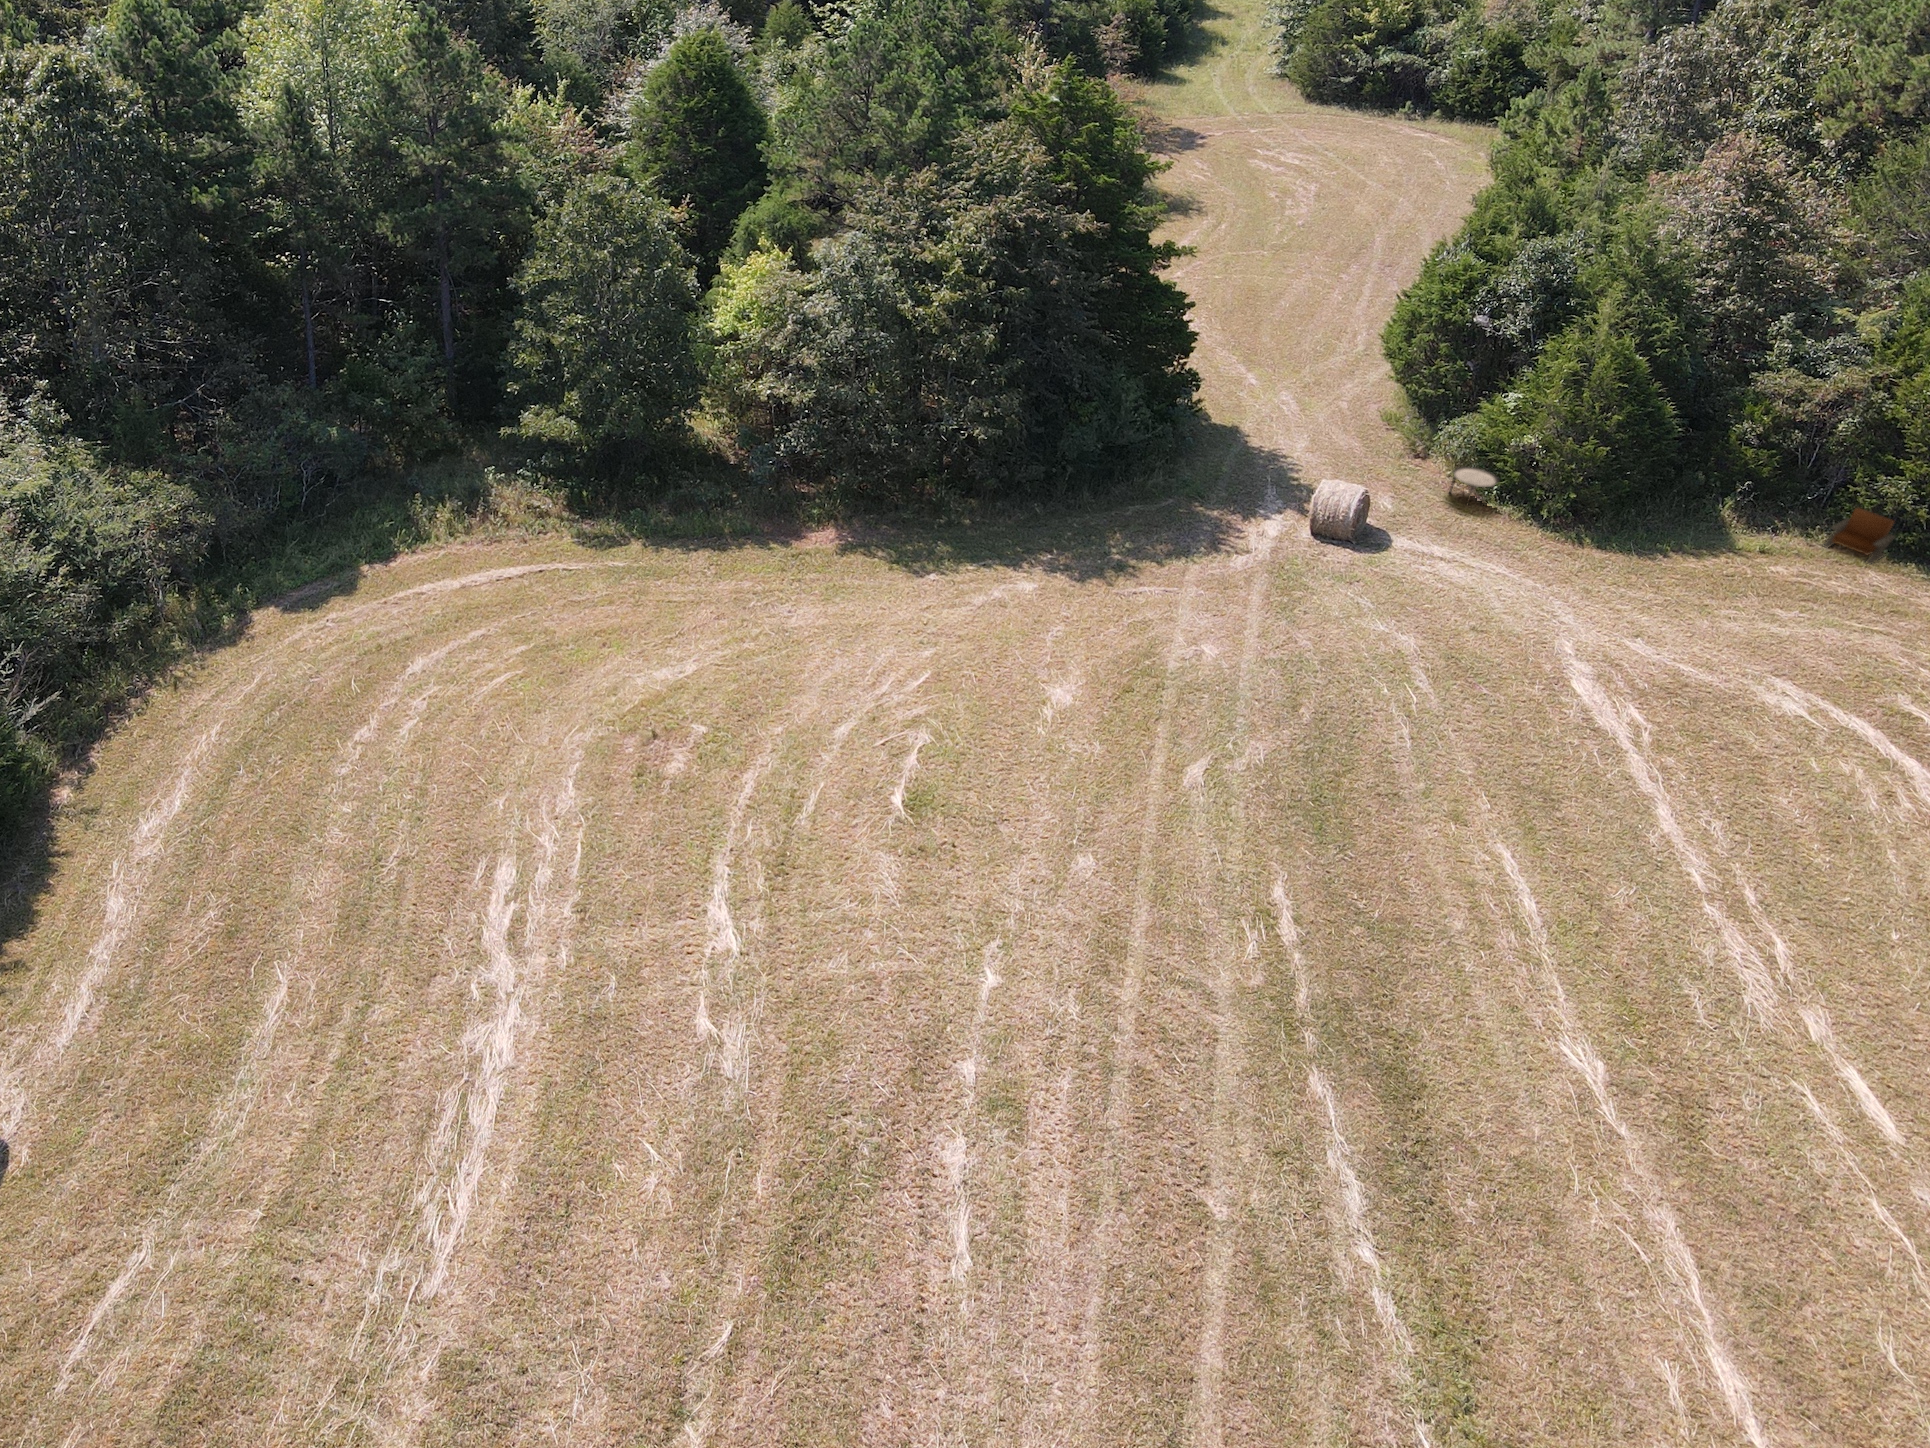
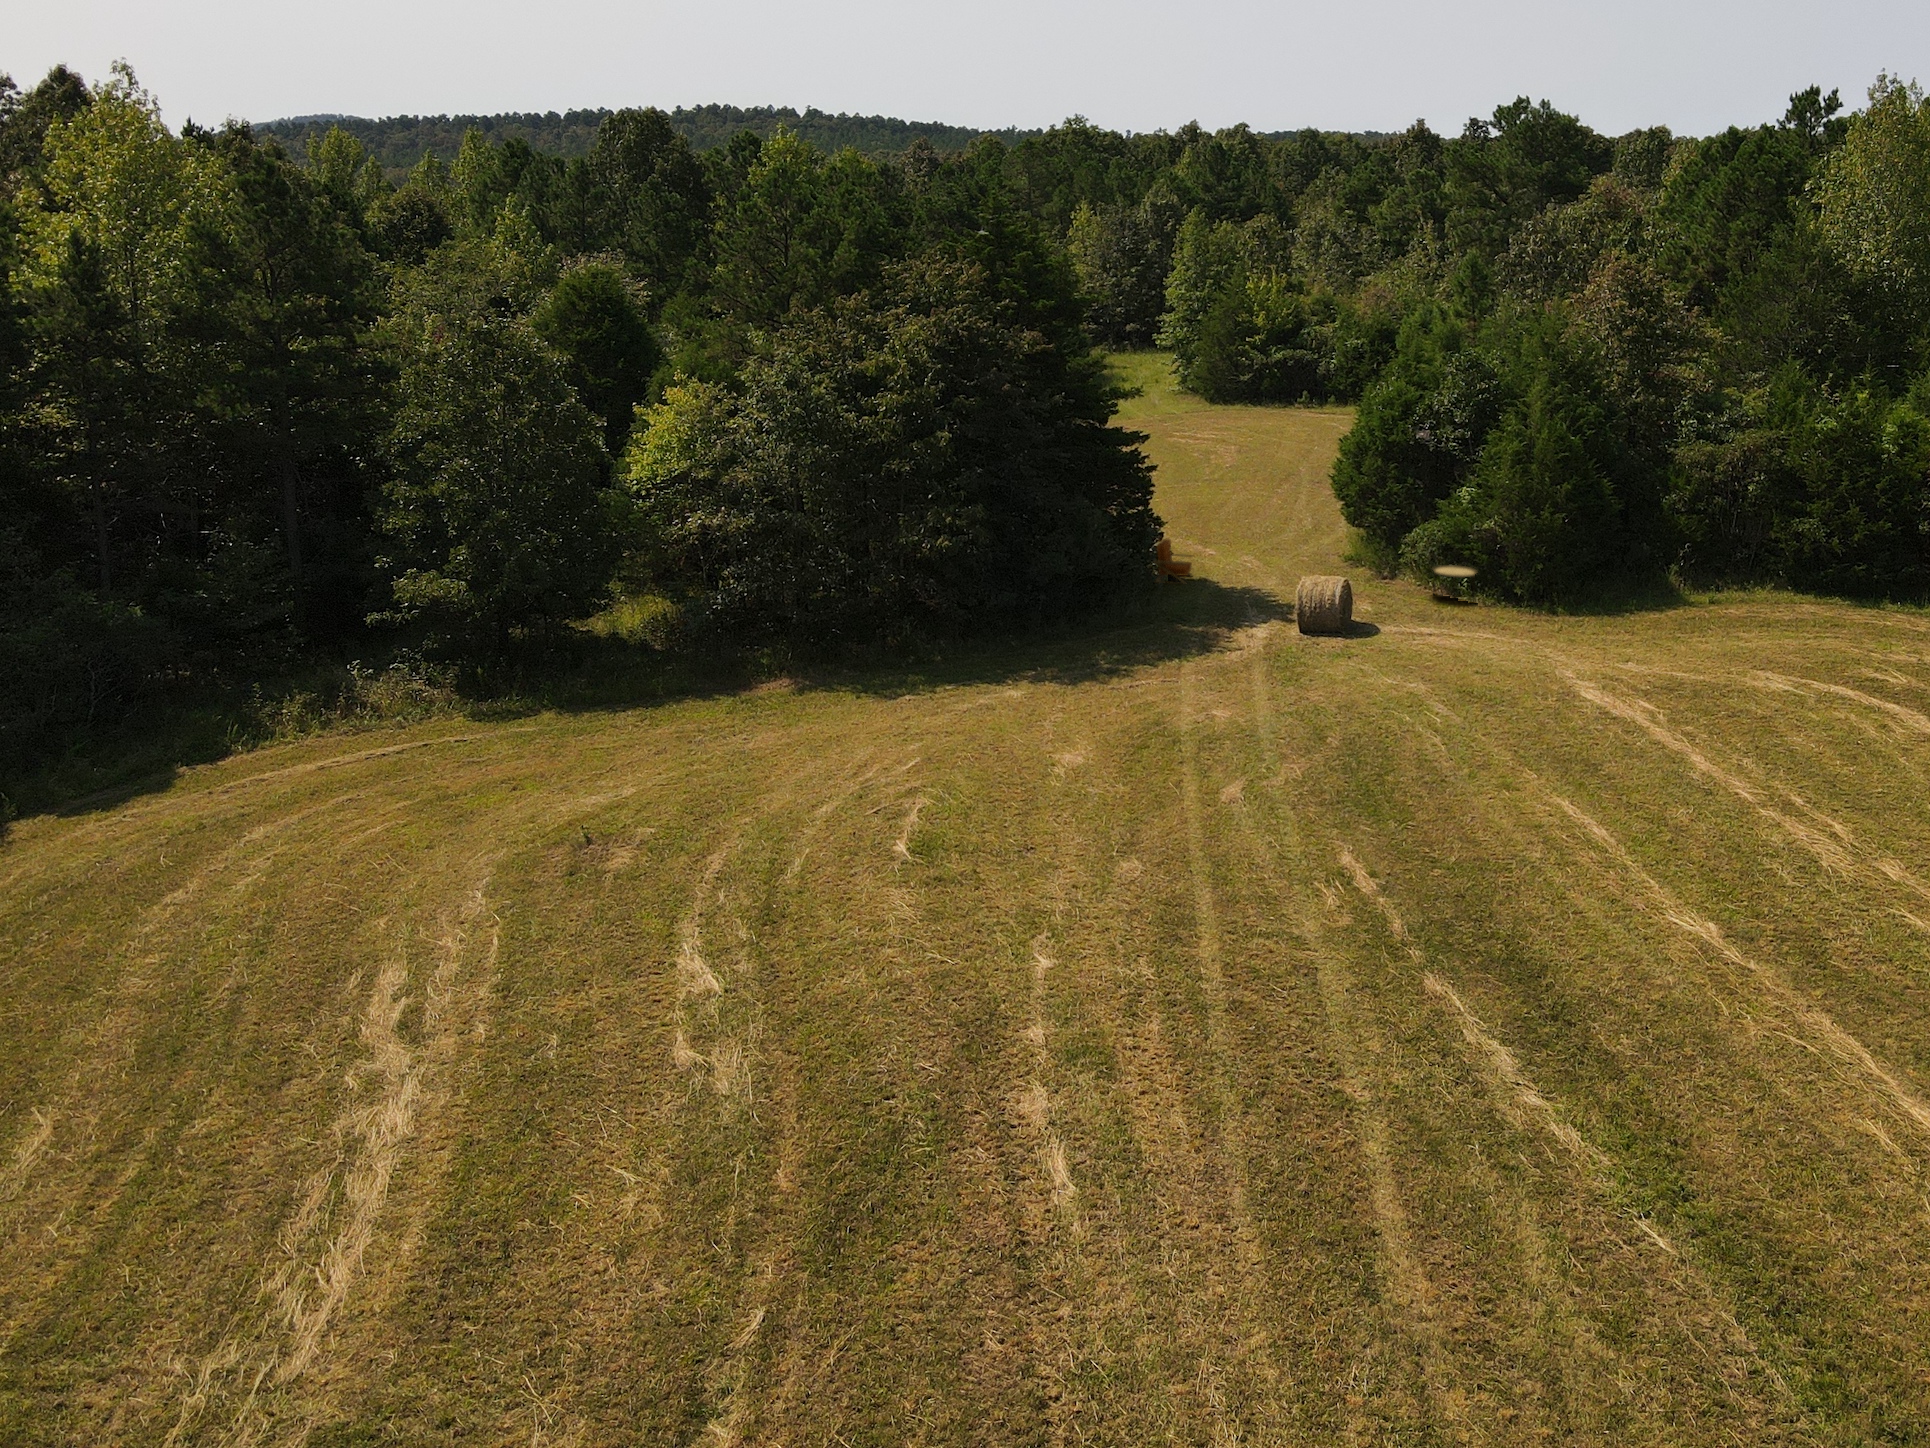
lounge chair: present [1823,508,1895,564] -> present [1154,539,1192,584]

